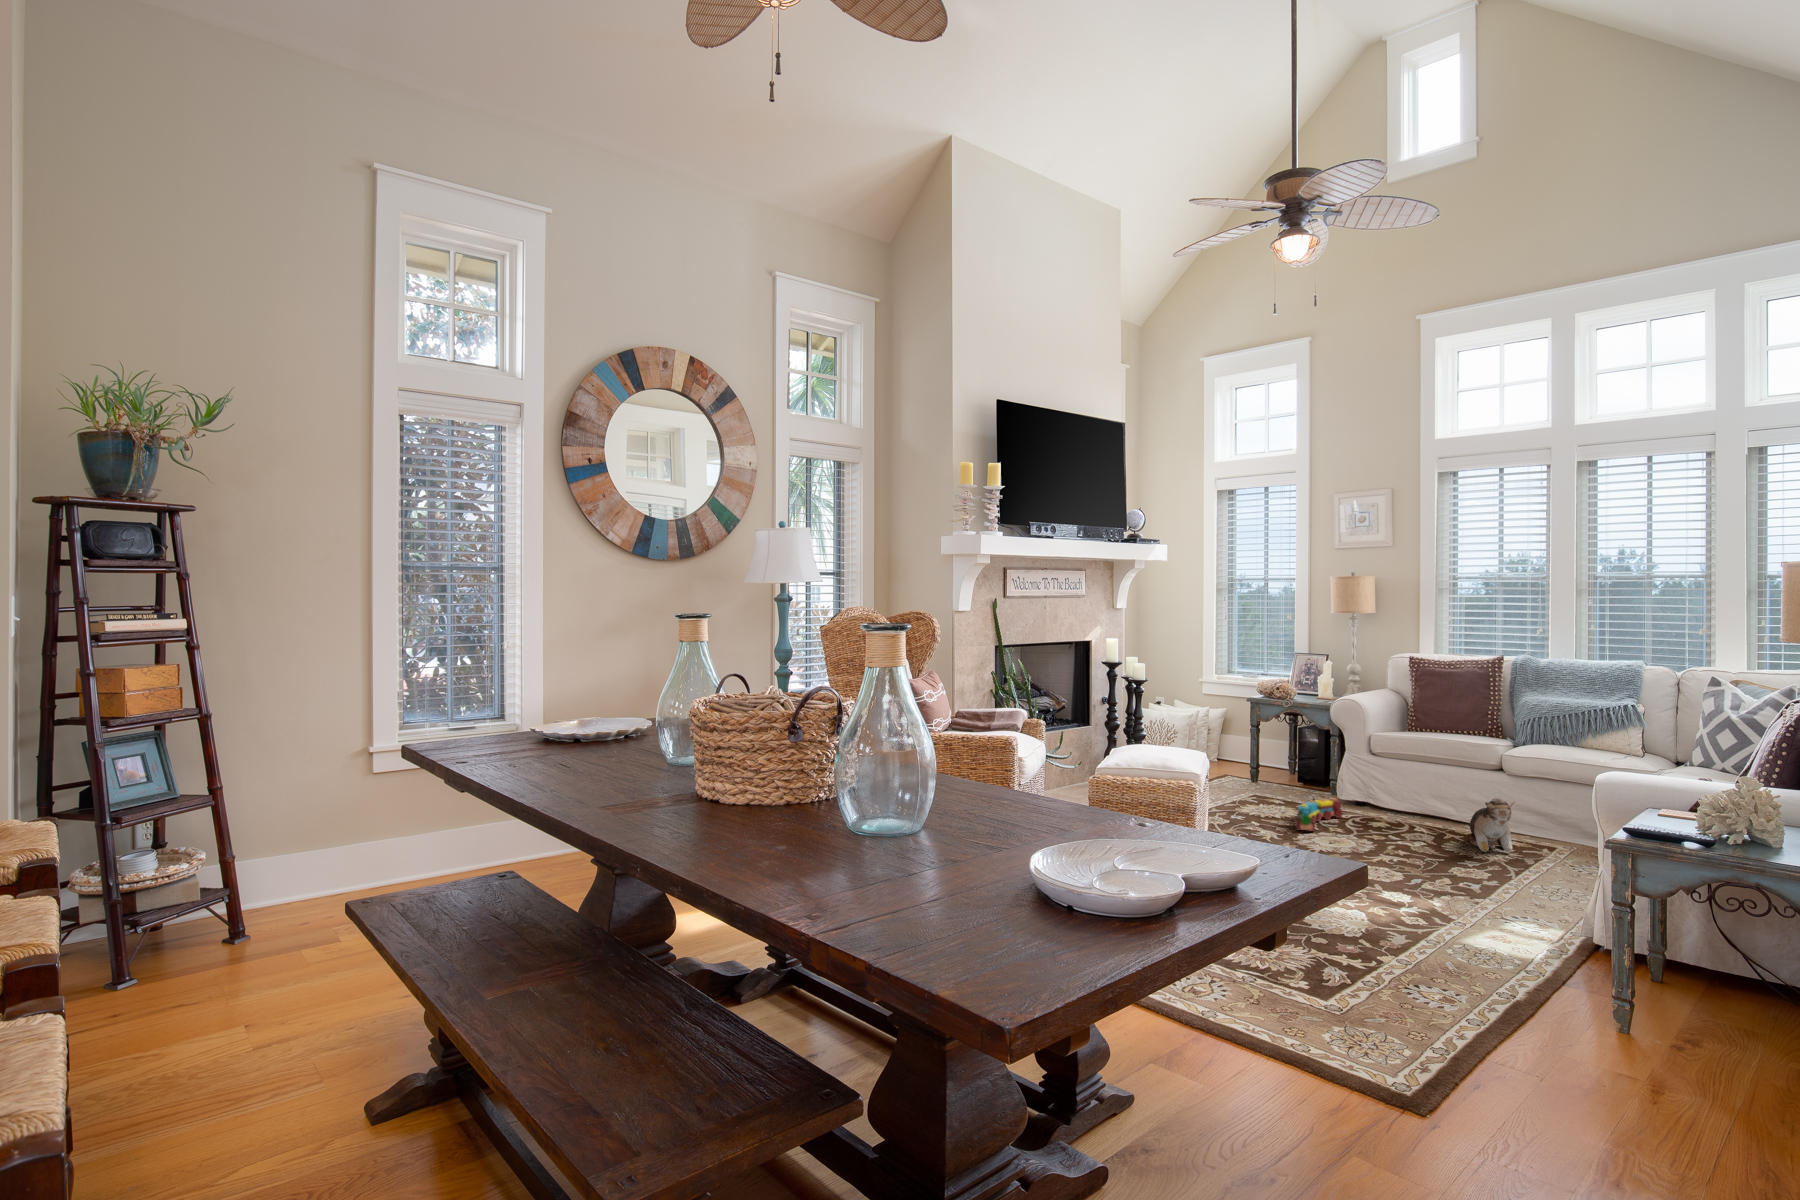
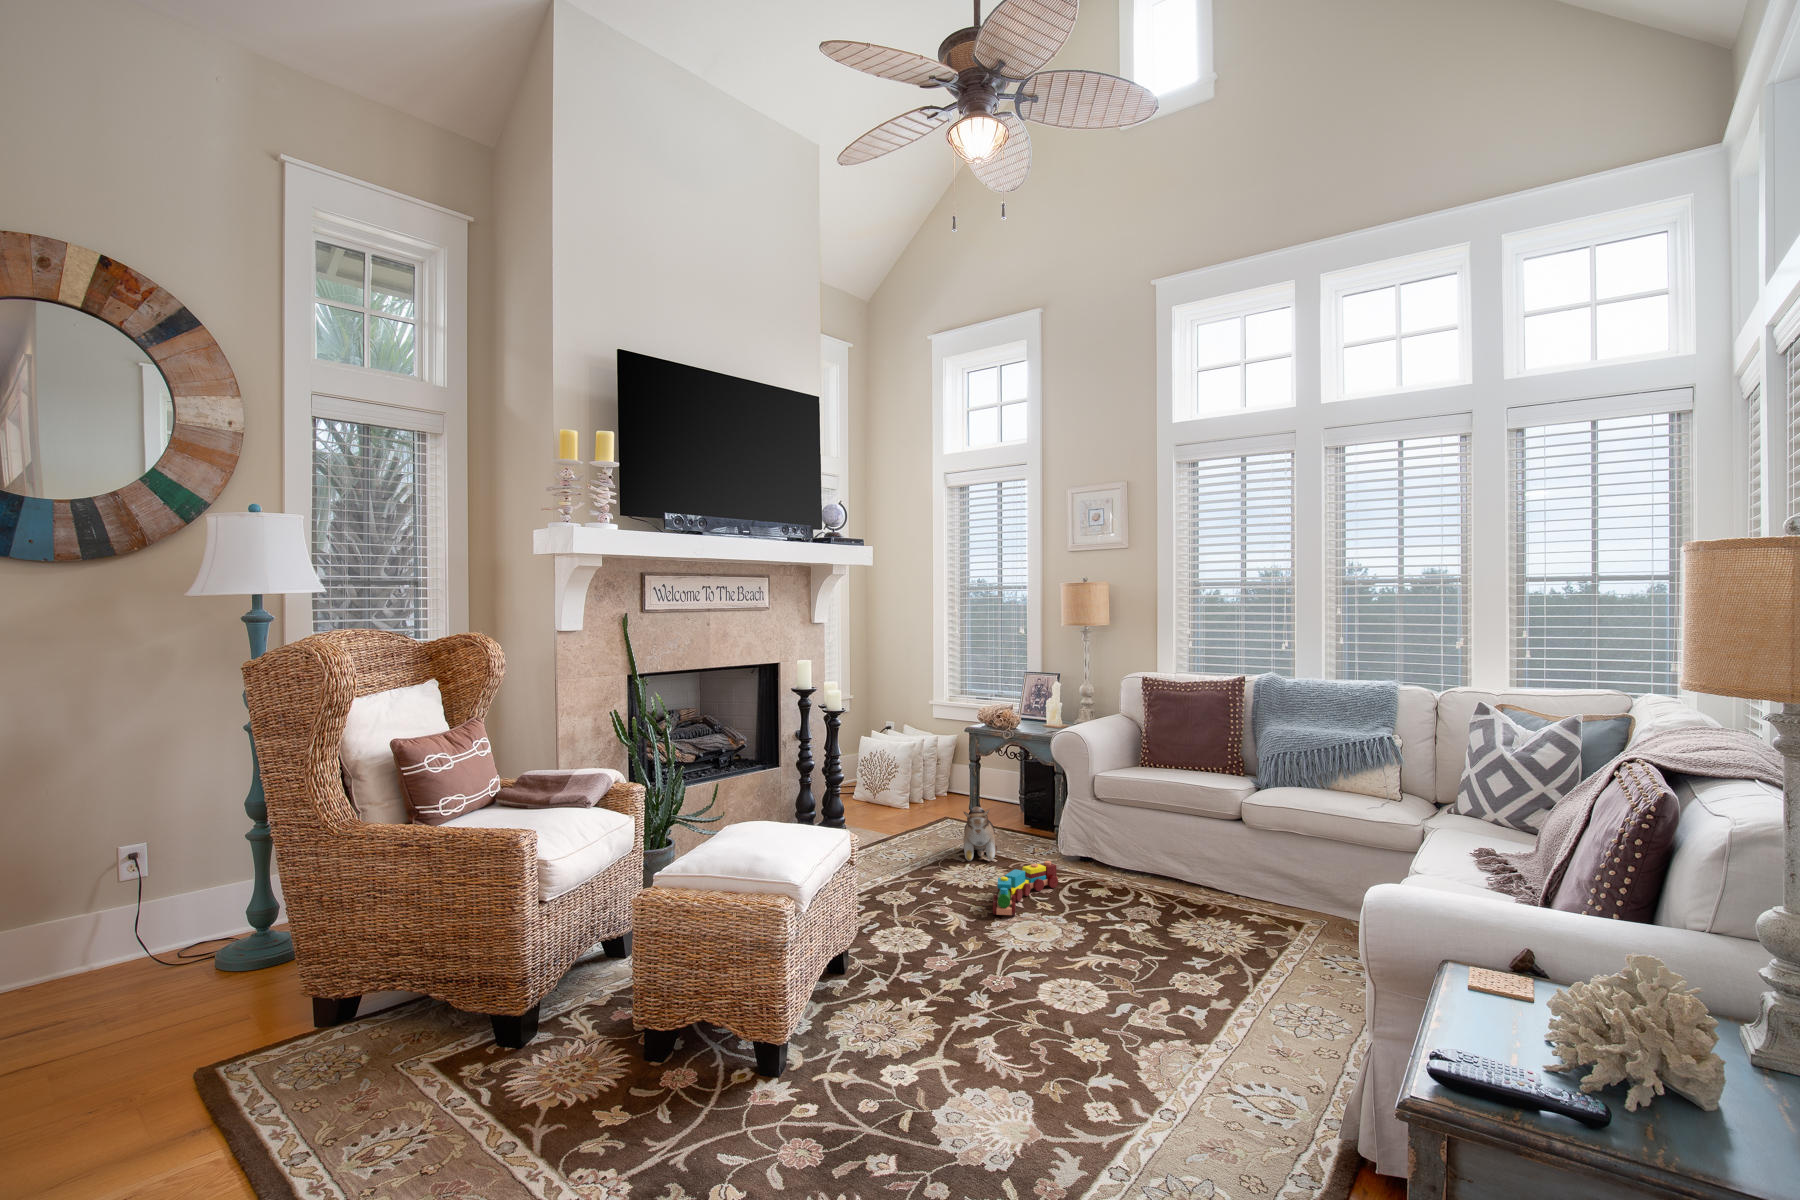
plush toy: present [1469,798,1514,852] -> present [964,807,997,861]

